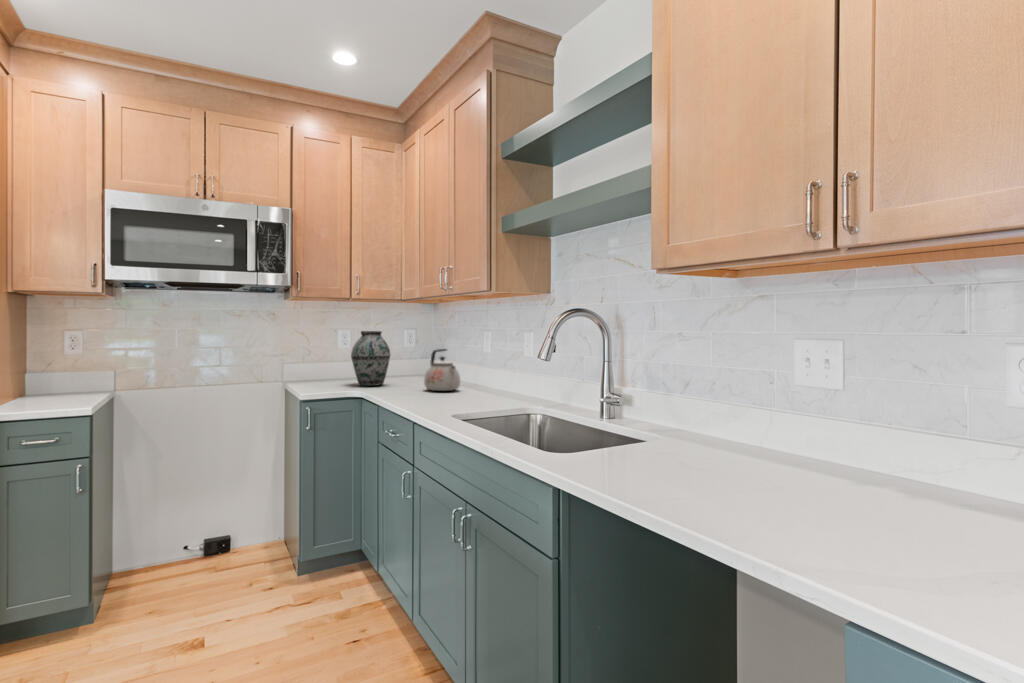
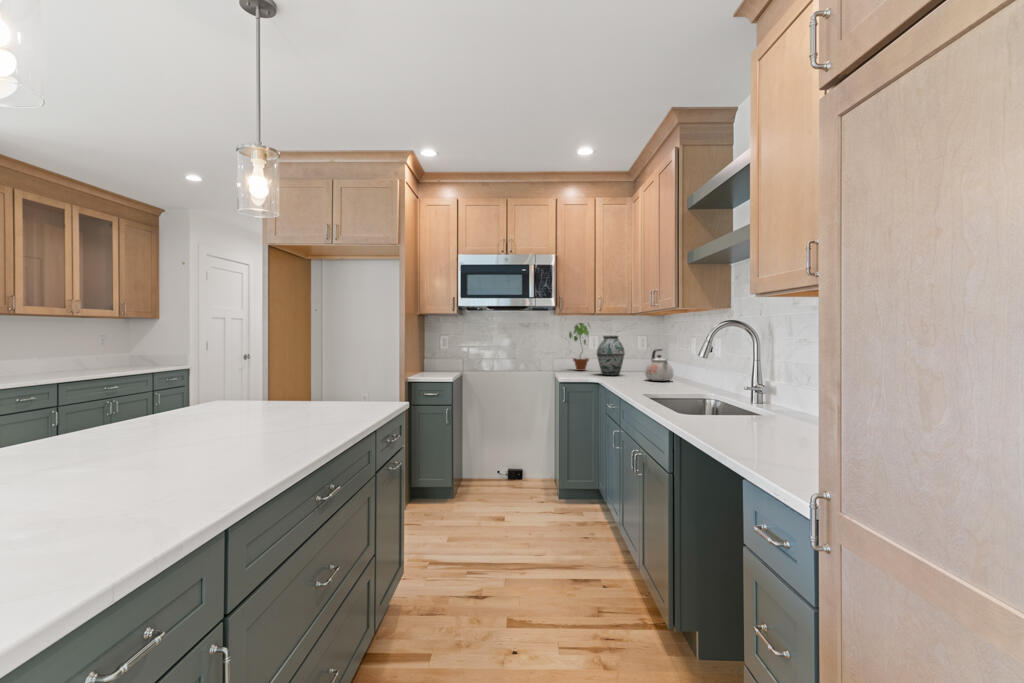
potted plant: none [305,313,337,380] -> present [569,323,589,371]

